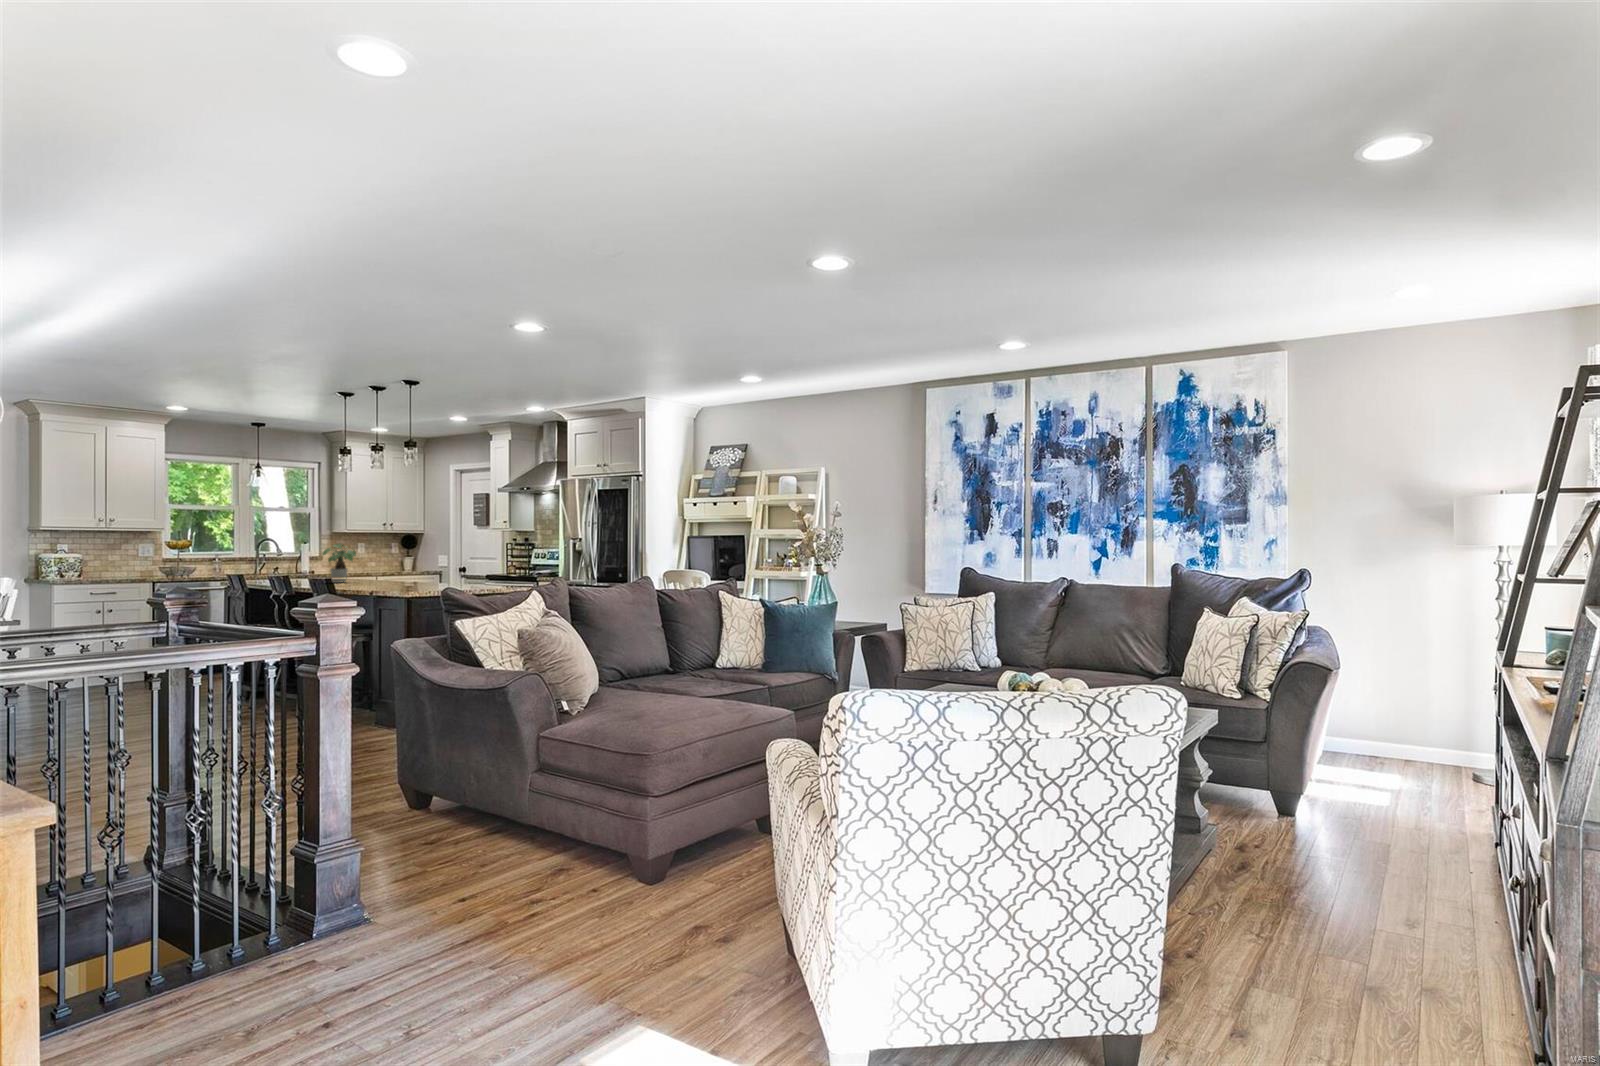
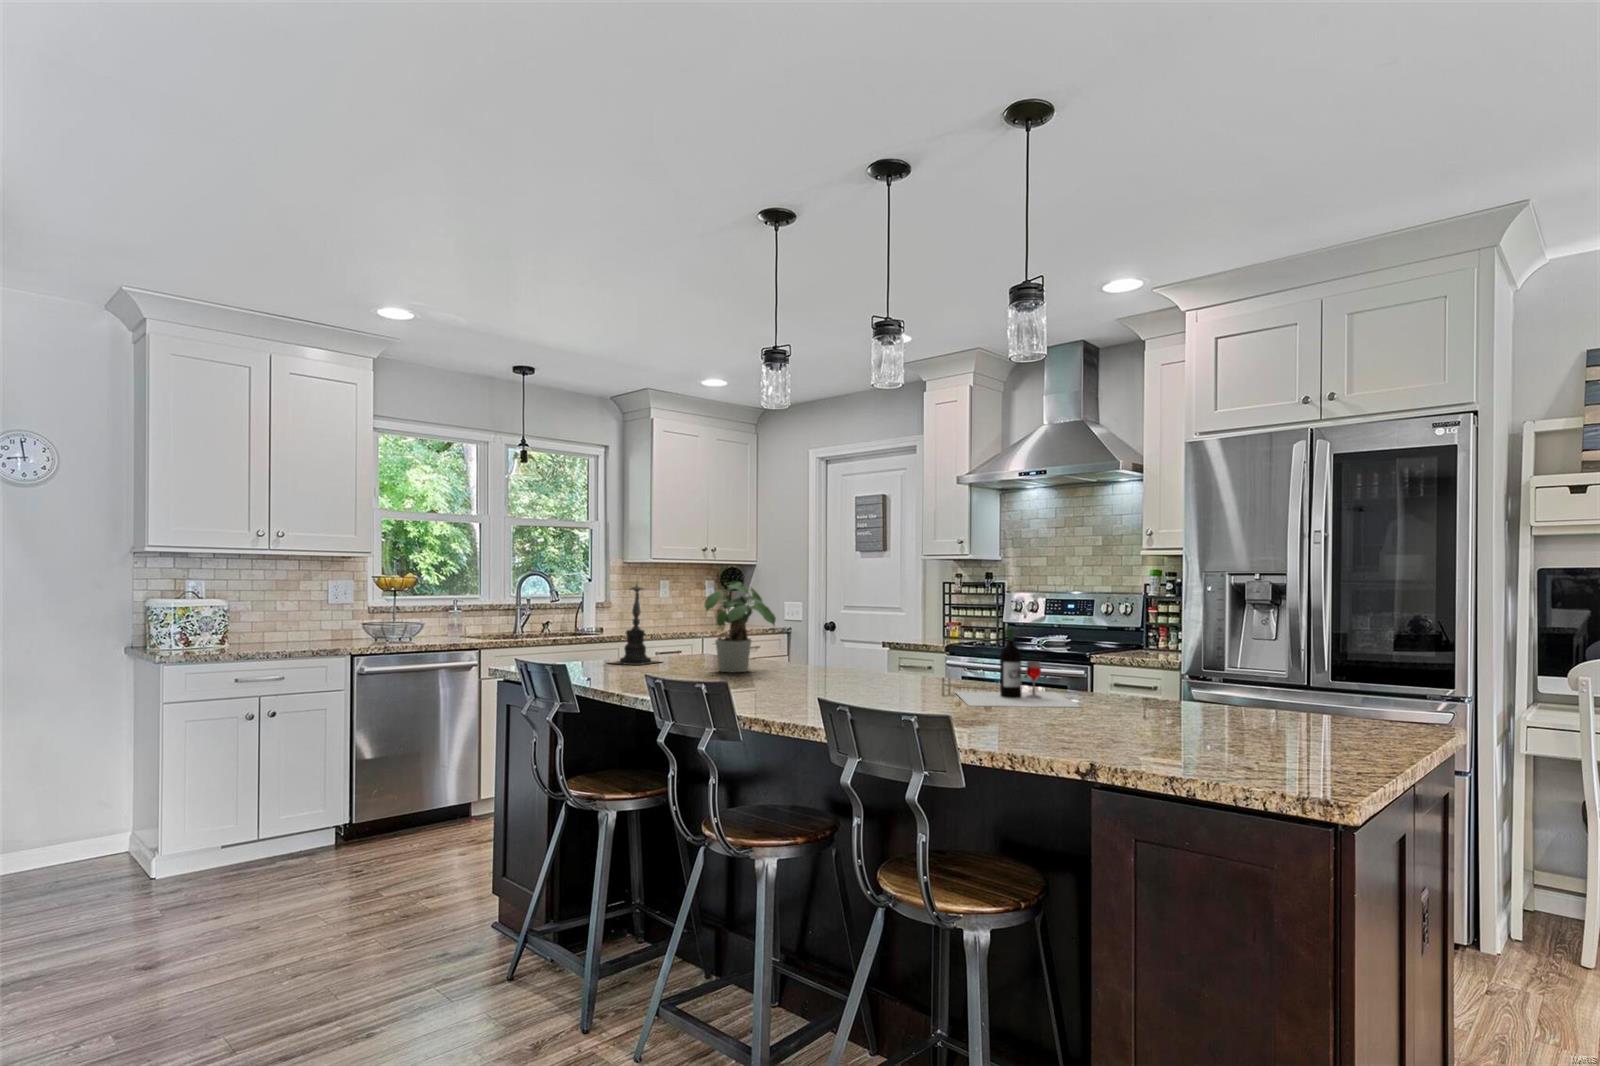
candle holder: none [284,541,316,582] -> present [610,585,658,665]
wine bottle: none [397,560,448,587] -> present [956,628,1080,707]

